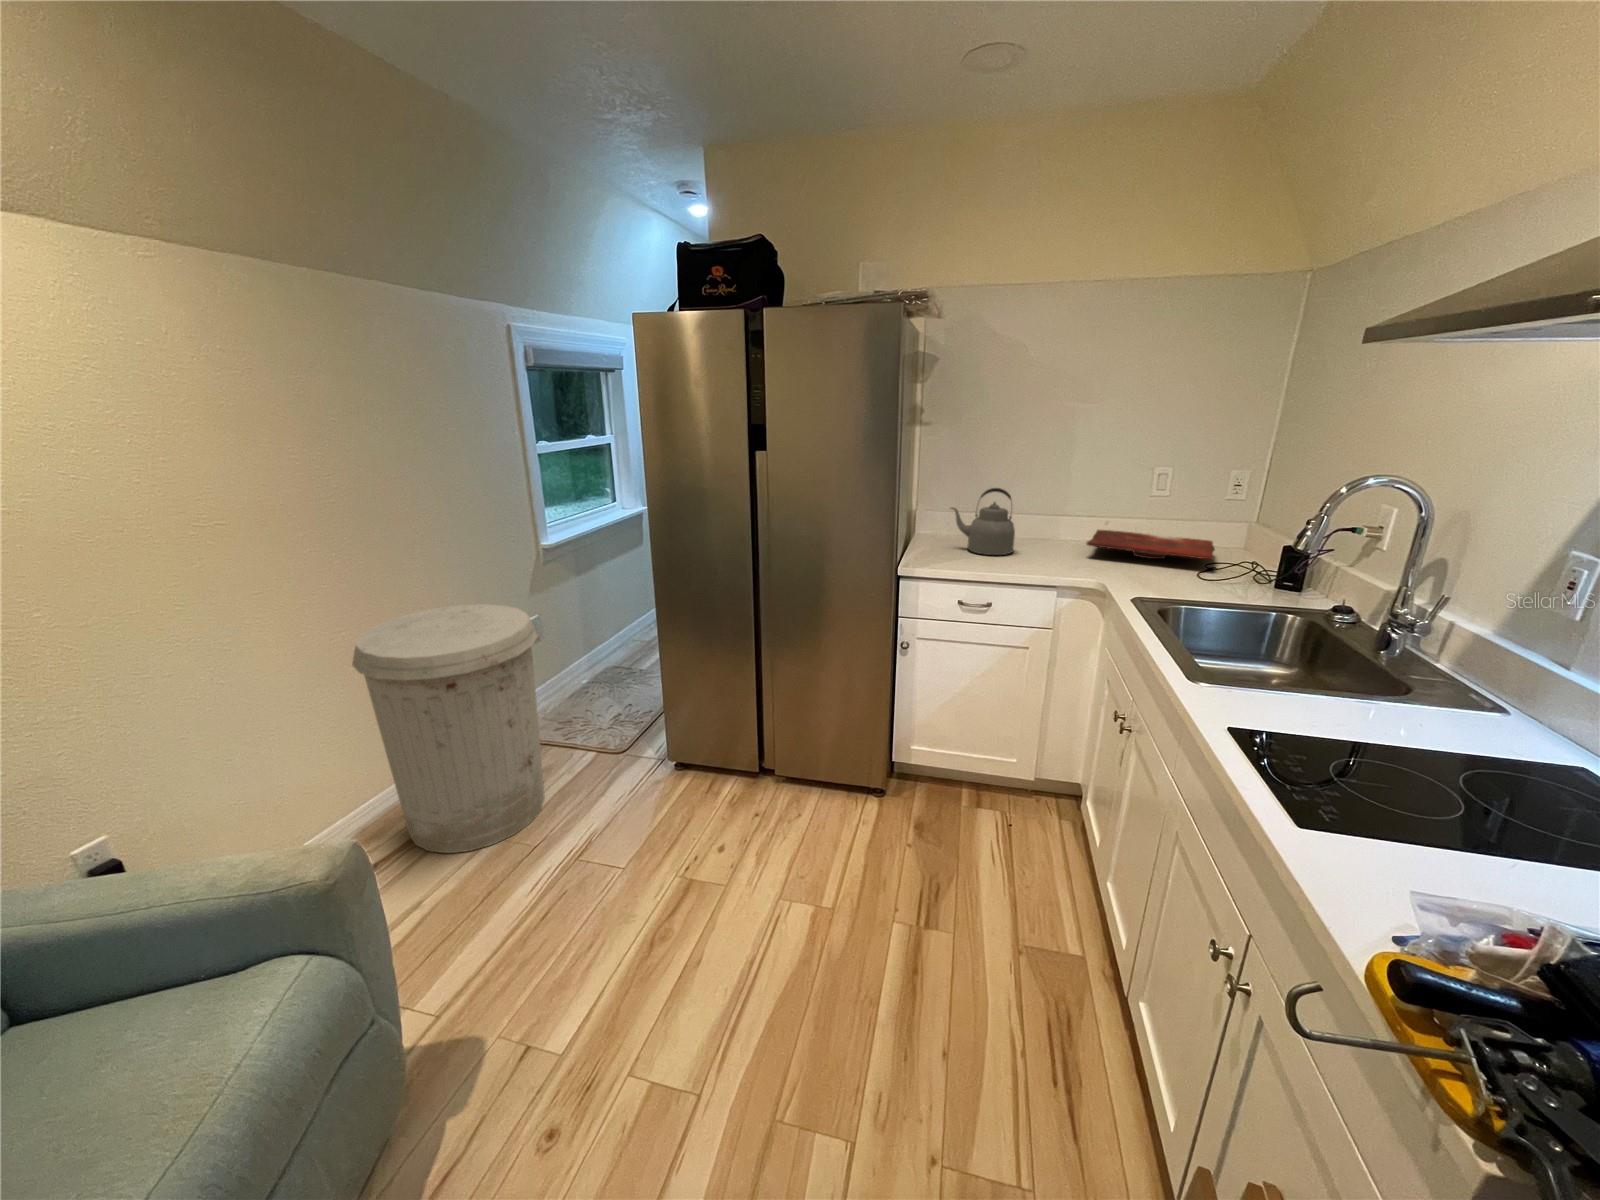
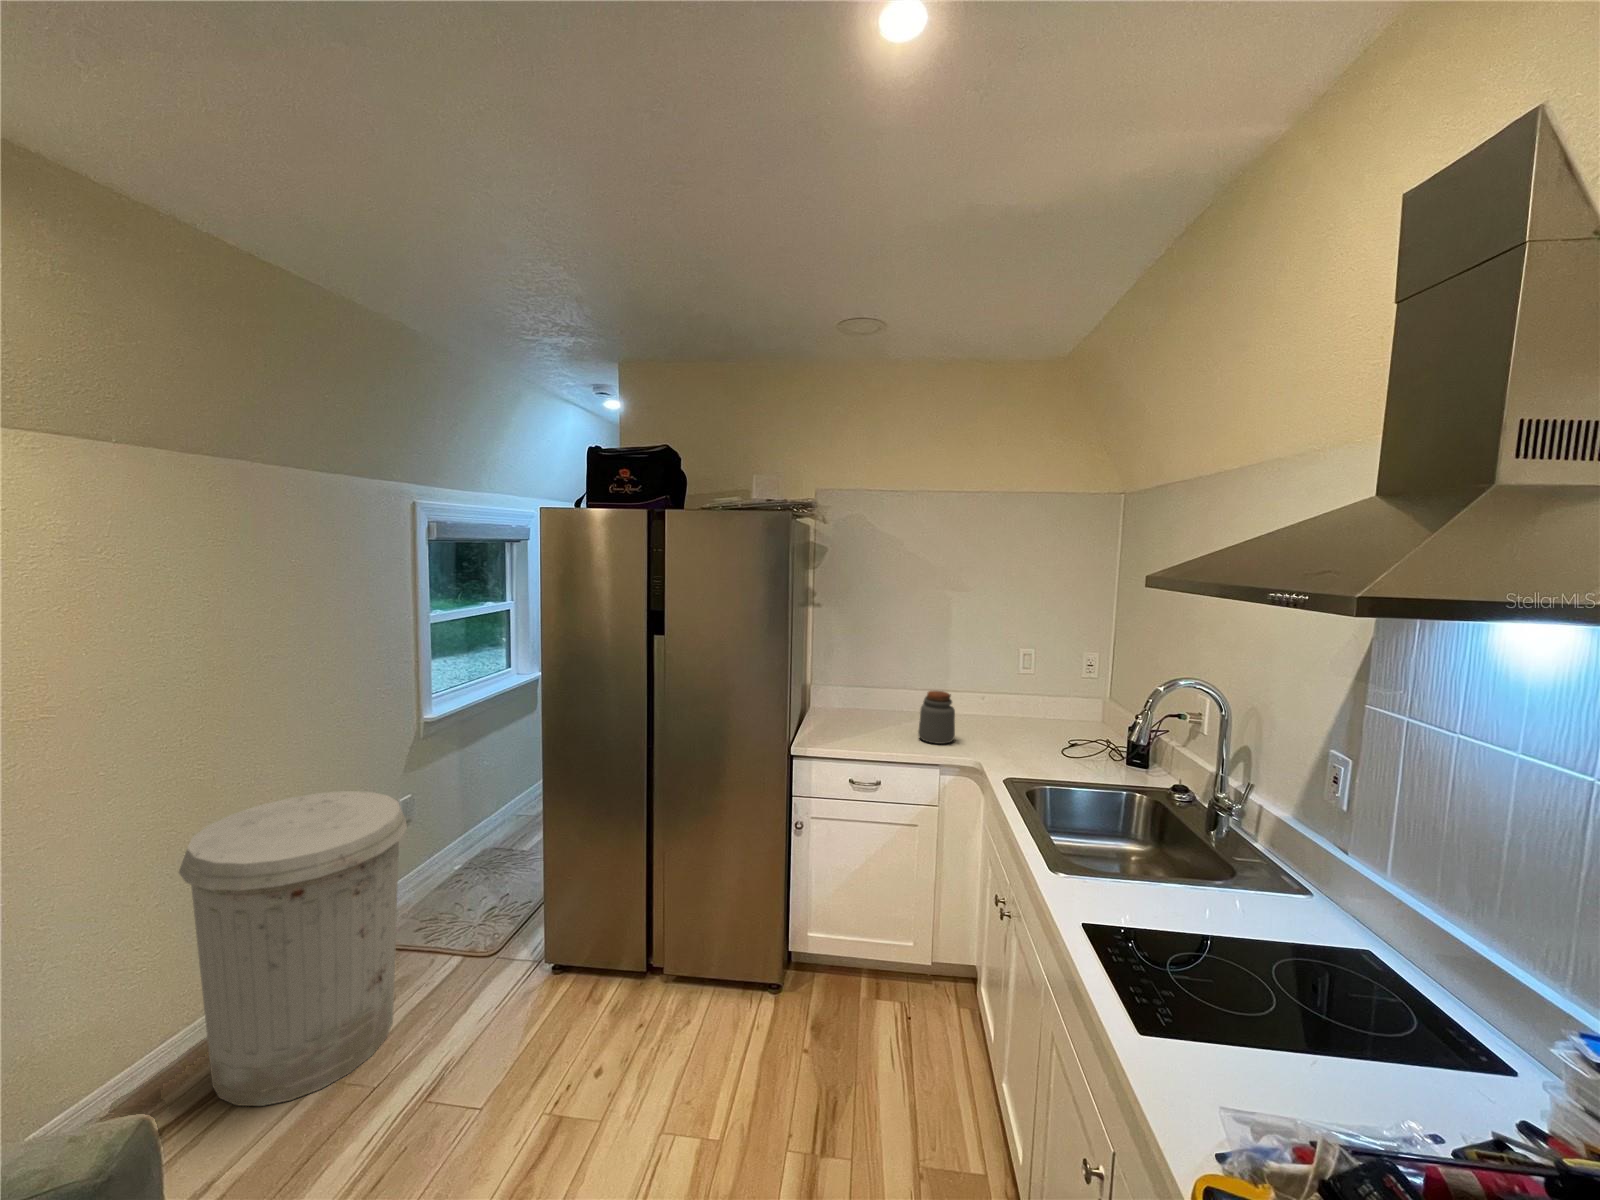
kettle: present [951,488,1015,555] -> none [841,668,902,732]
jar: none [1033,511,1076,566] -> present [918,691,955,744]
cutting board: present [1087,530,1215,559] -> none [966,704,1077,737]

